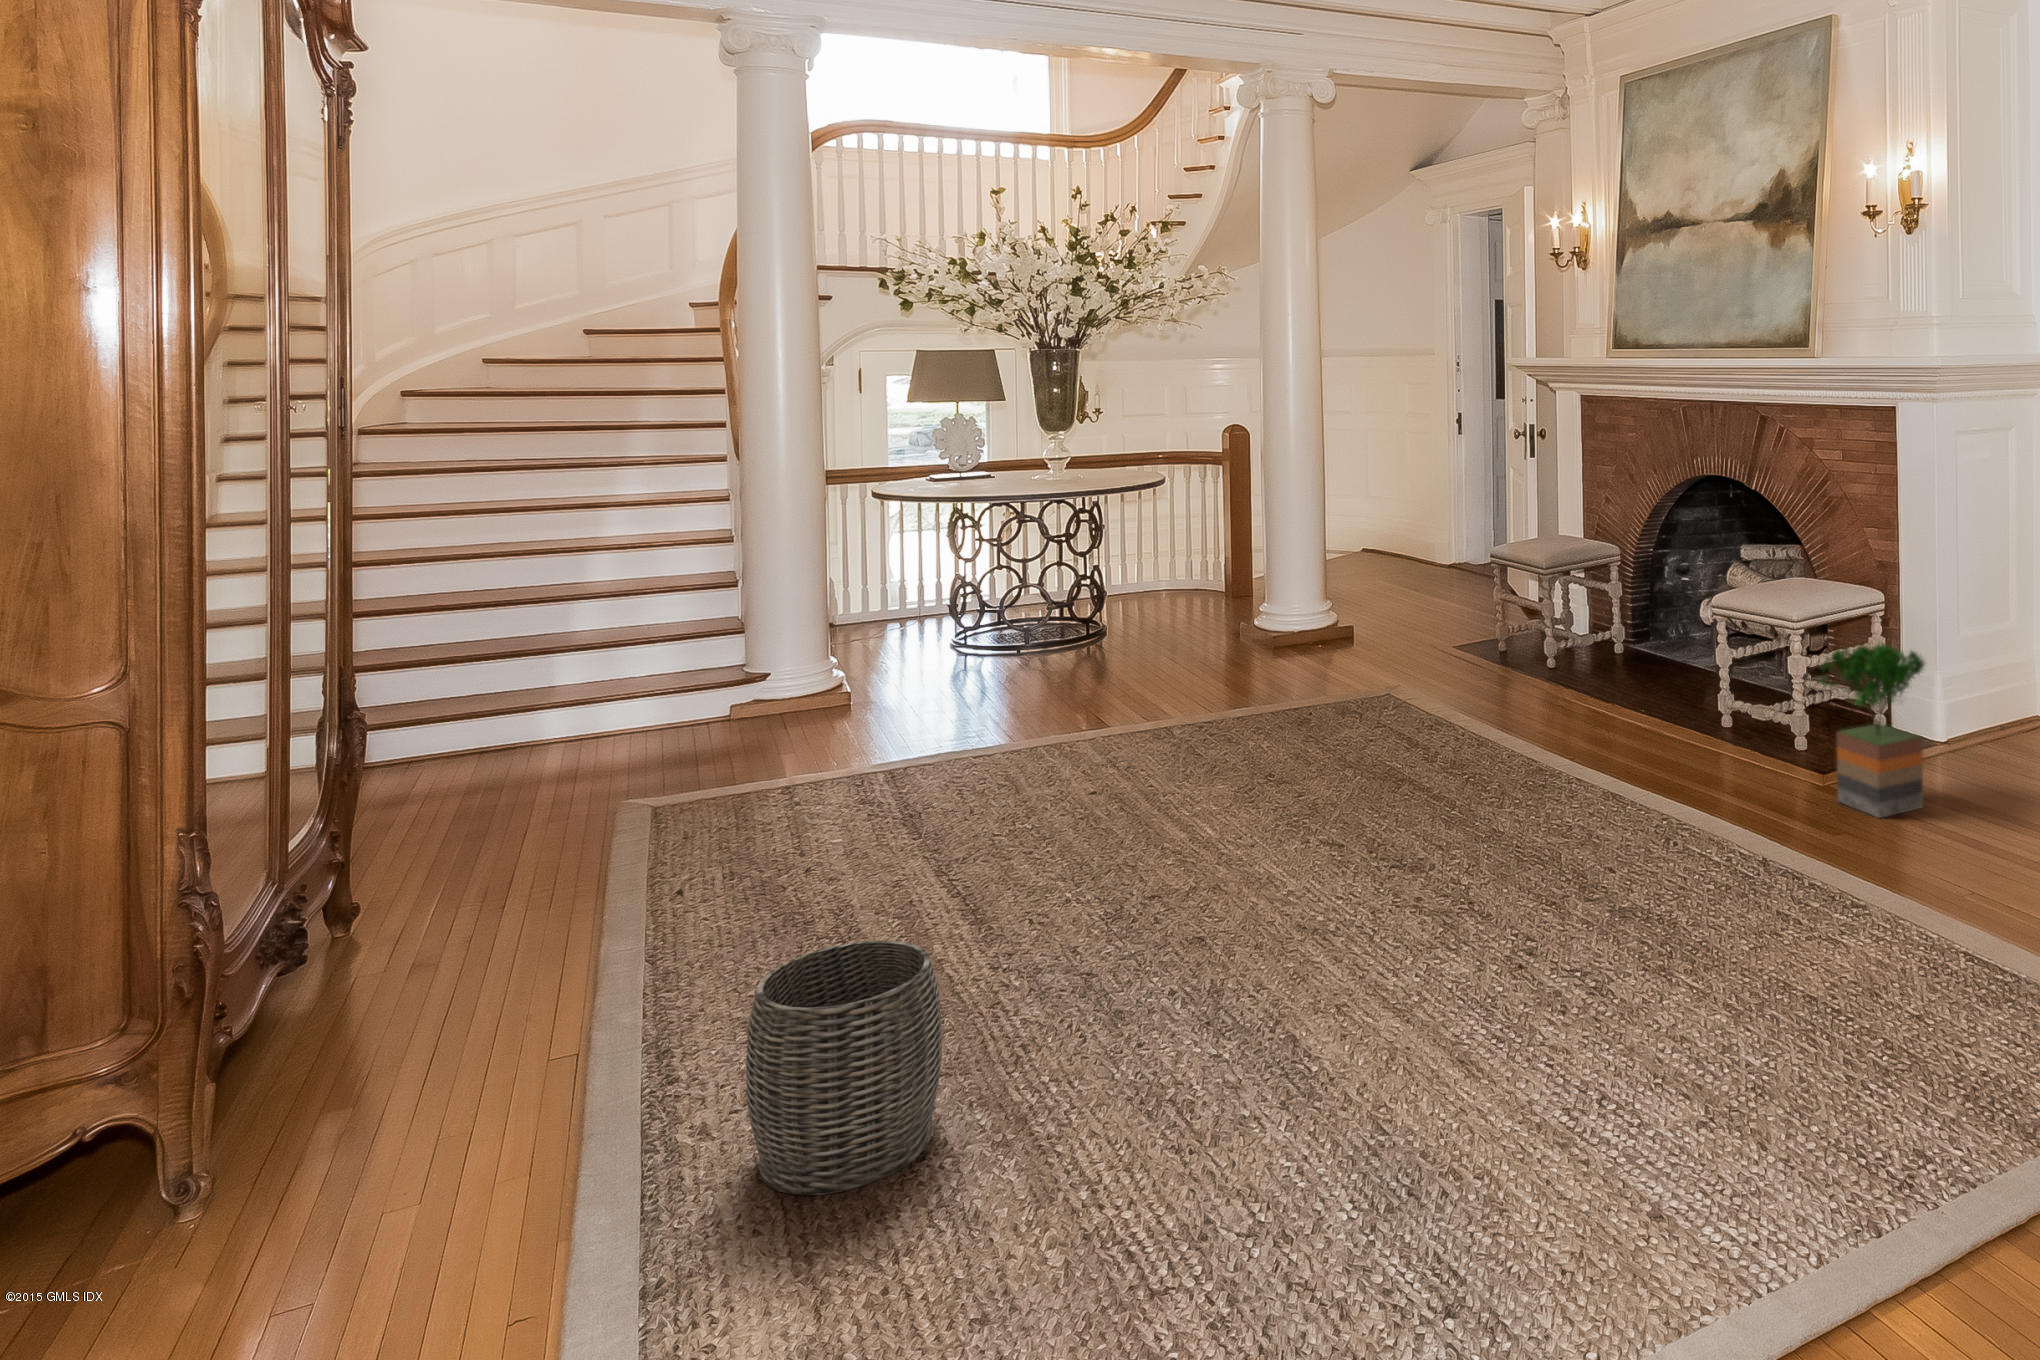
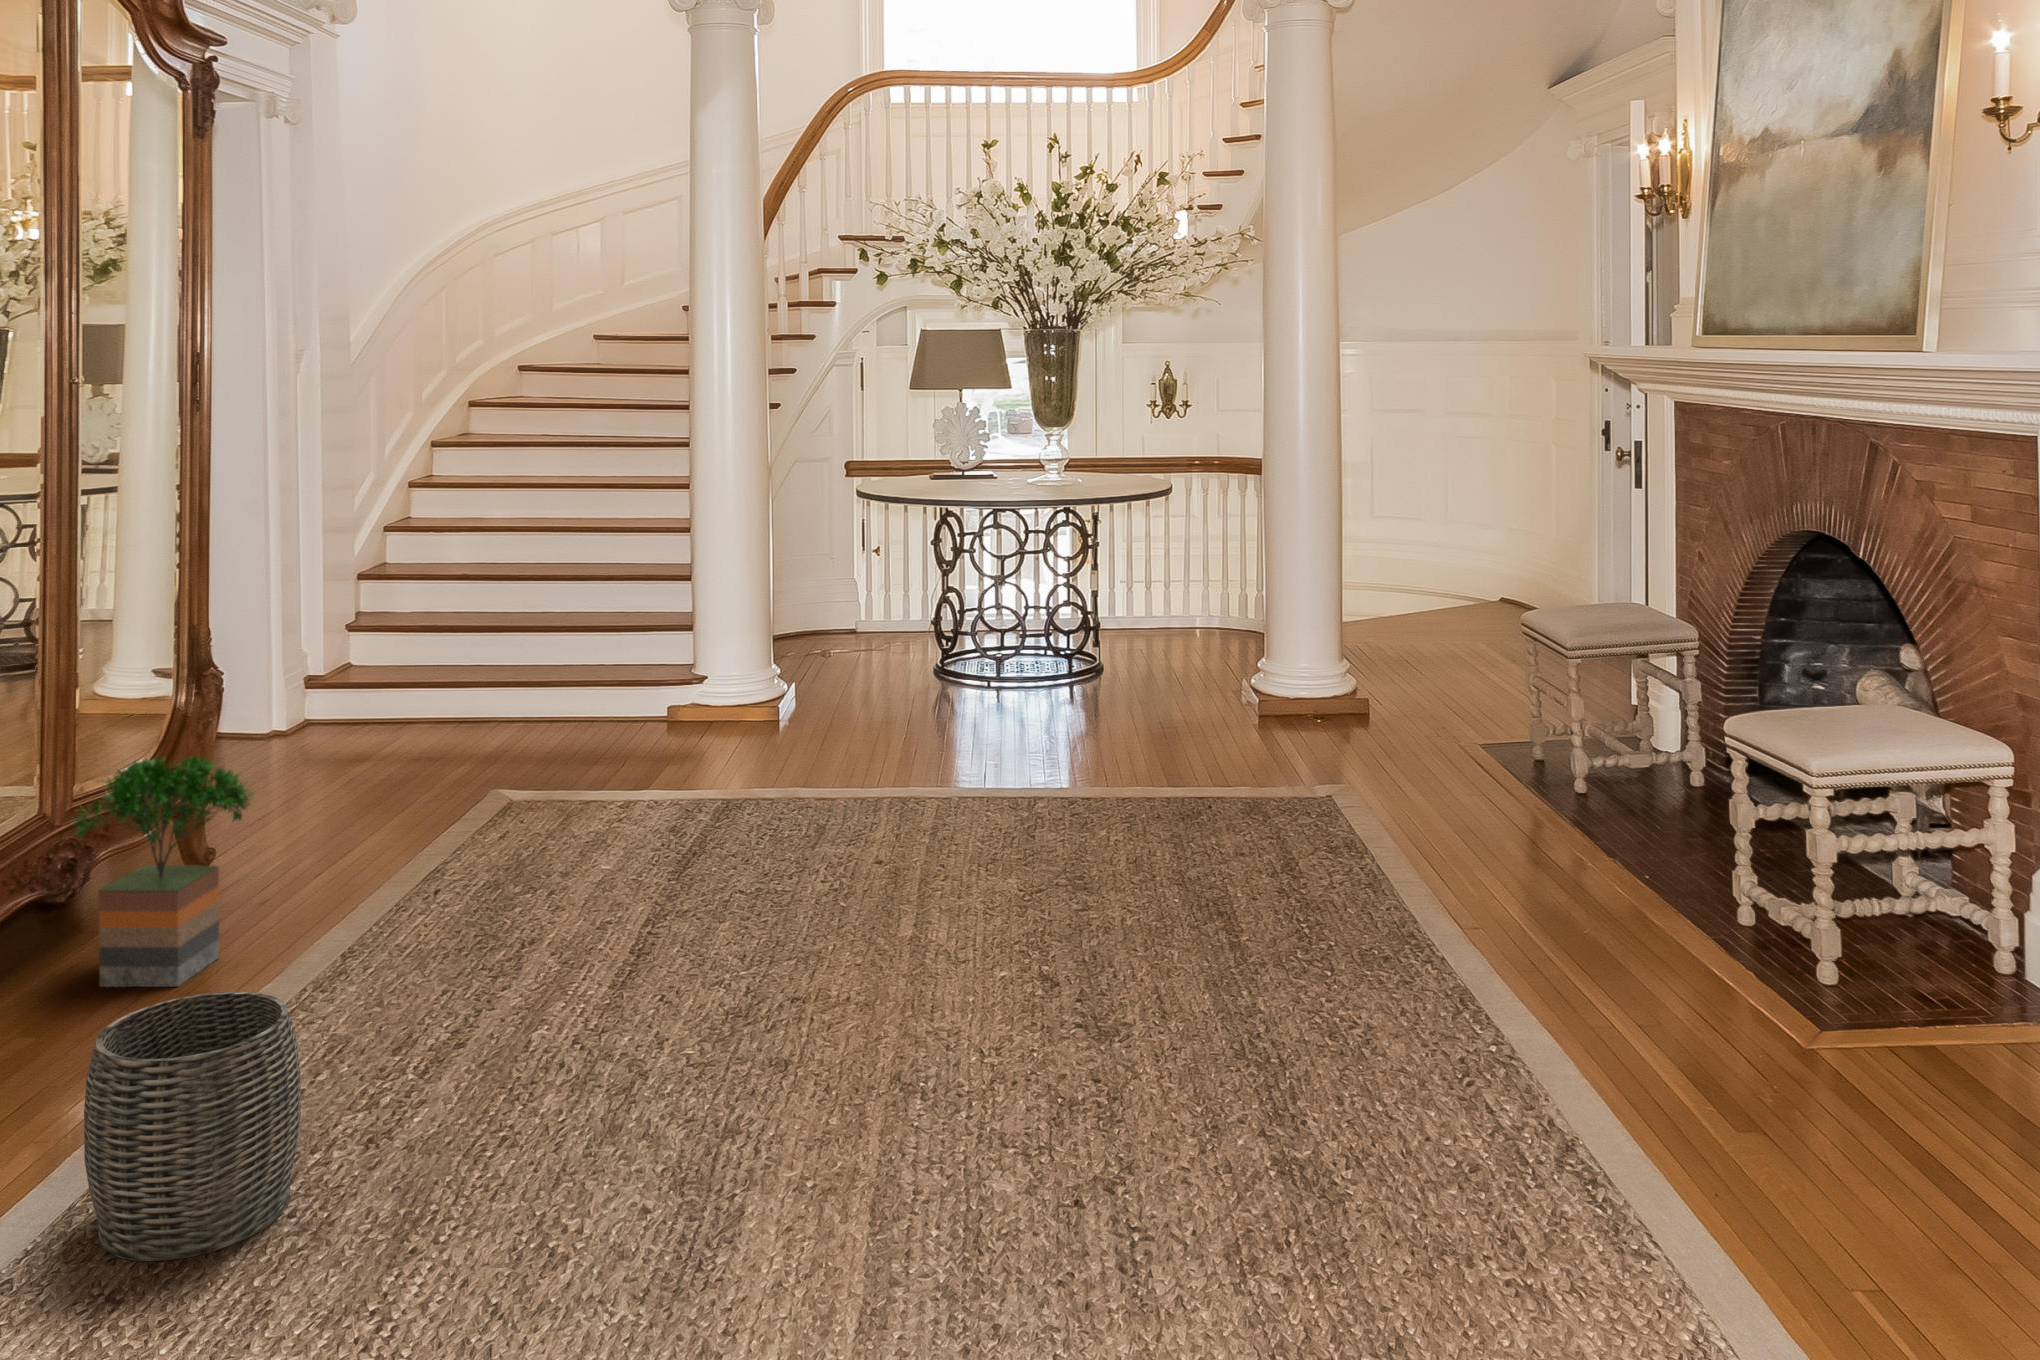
potted tree: present [1820,643,1926,818] -> present [74,756,254,987]

